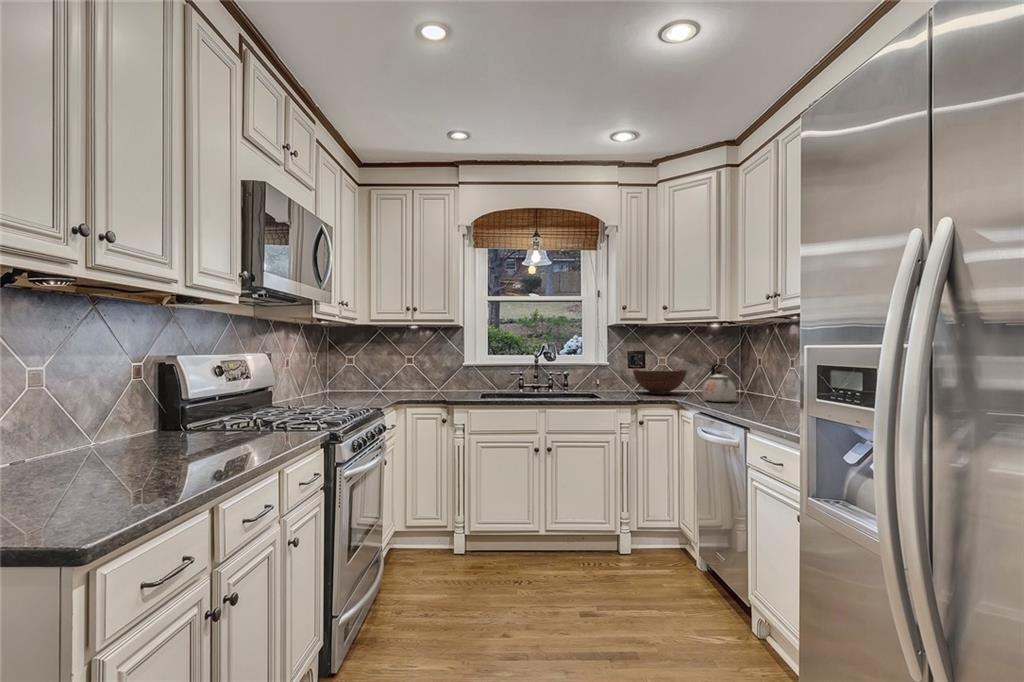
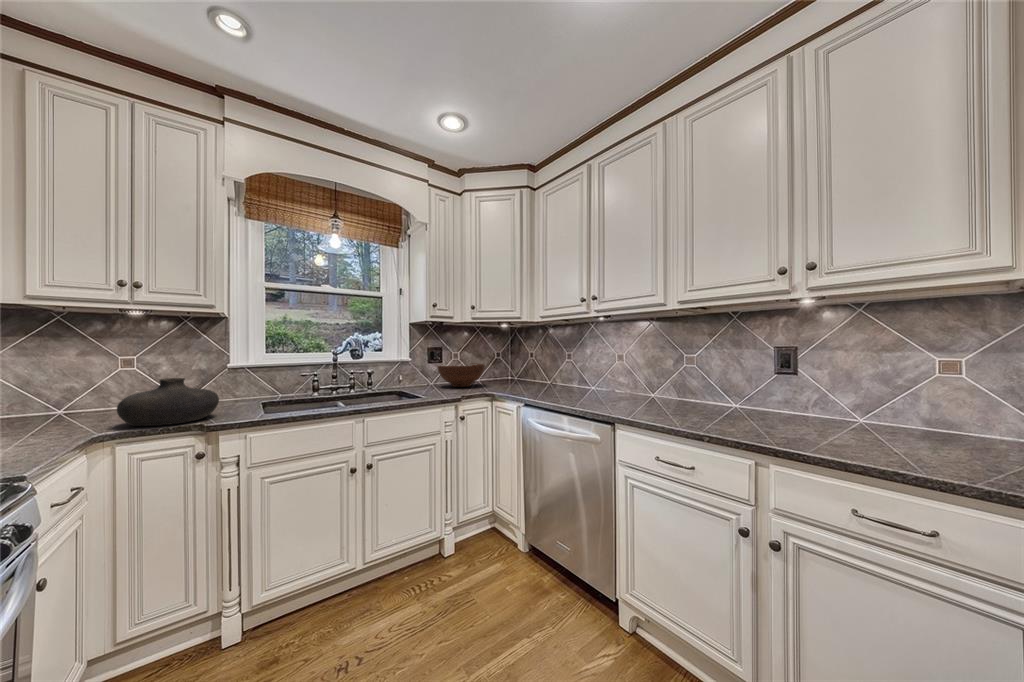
kettle: present [702,364,737,402] -> none [511,357,539,391]
vase: none [407,369,455,398] -> present [117,378,219,426]

